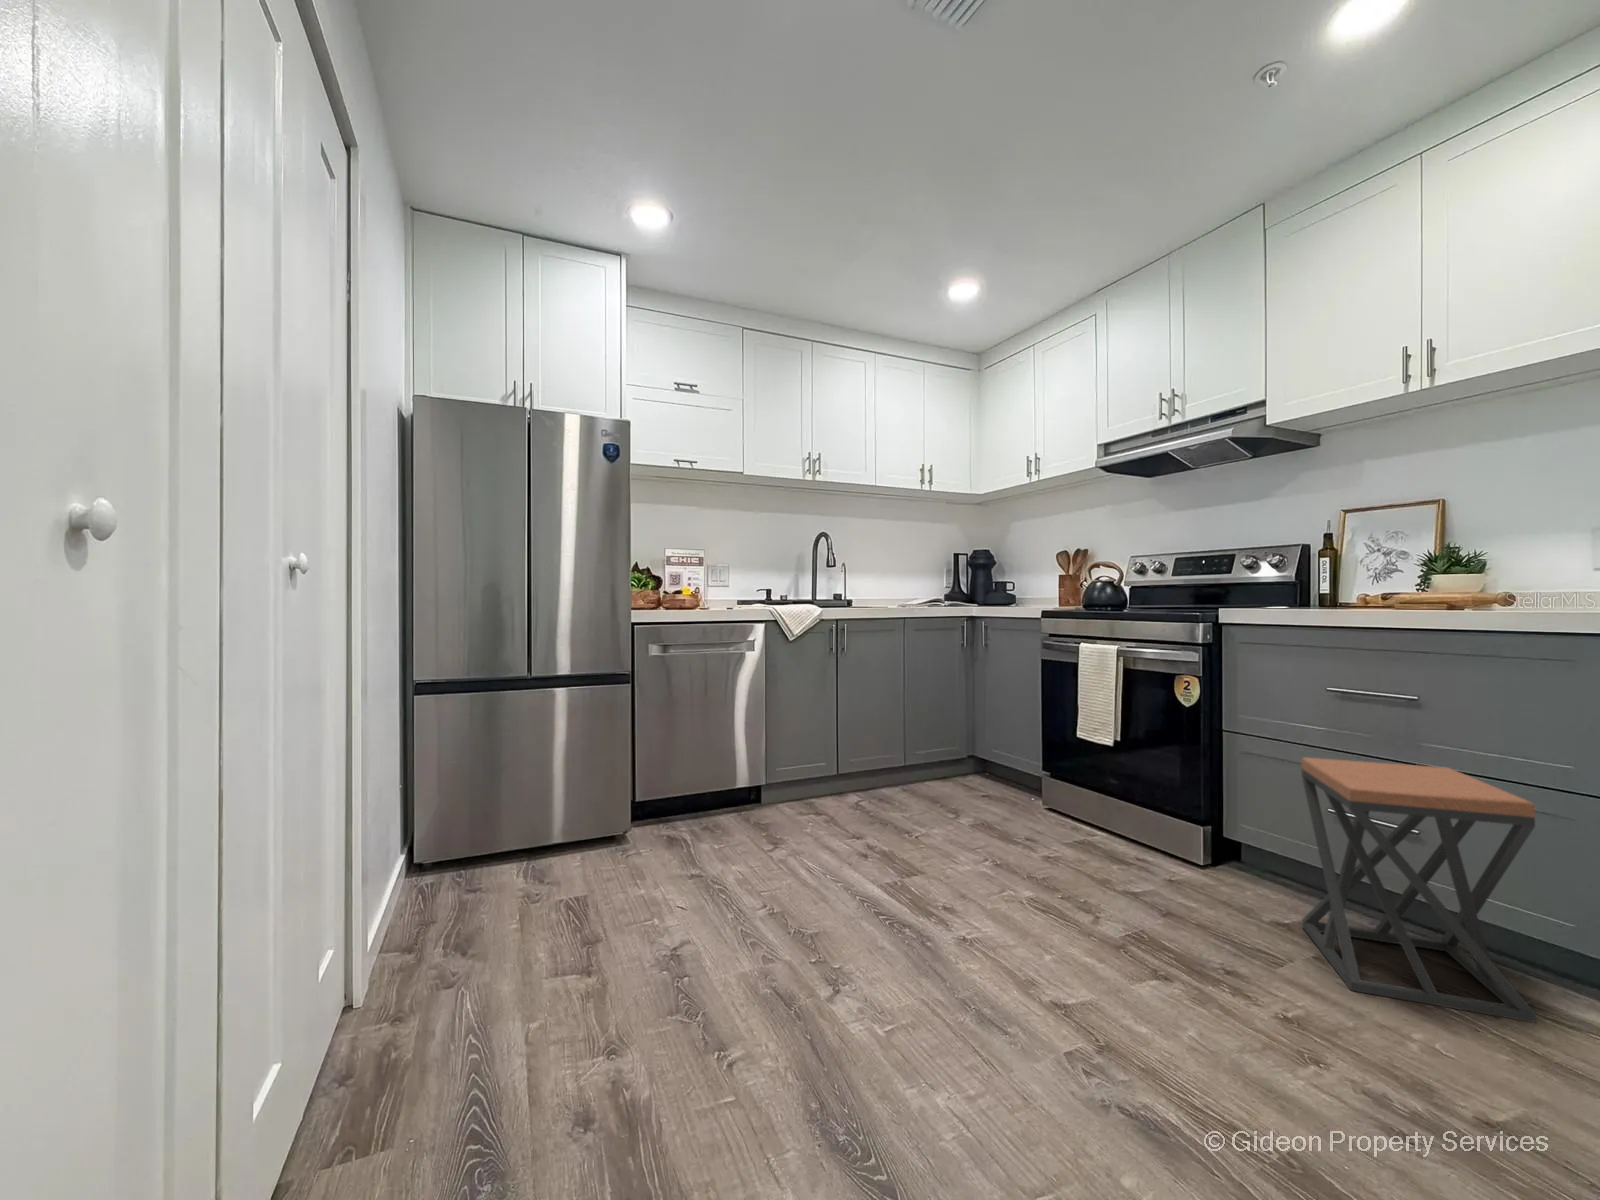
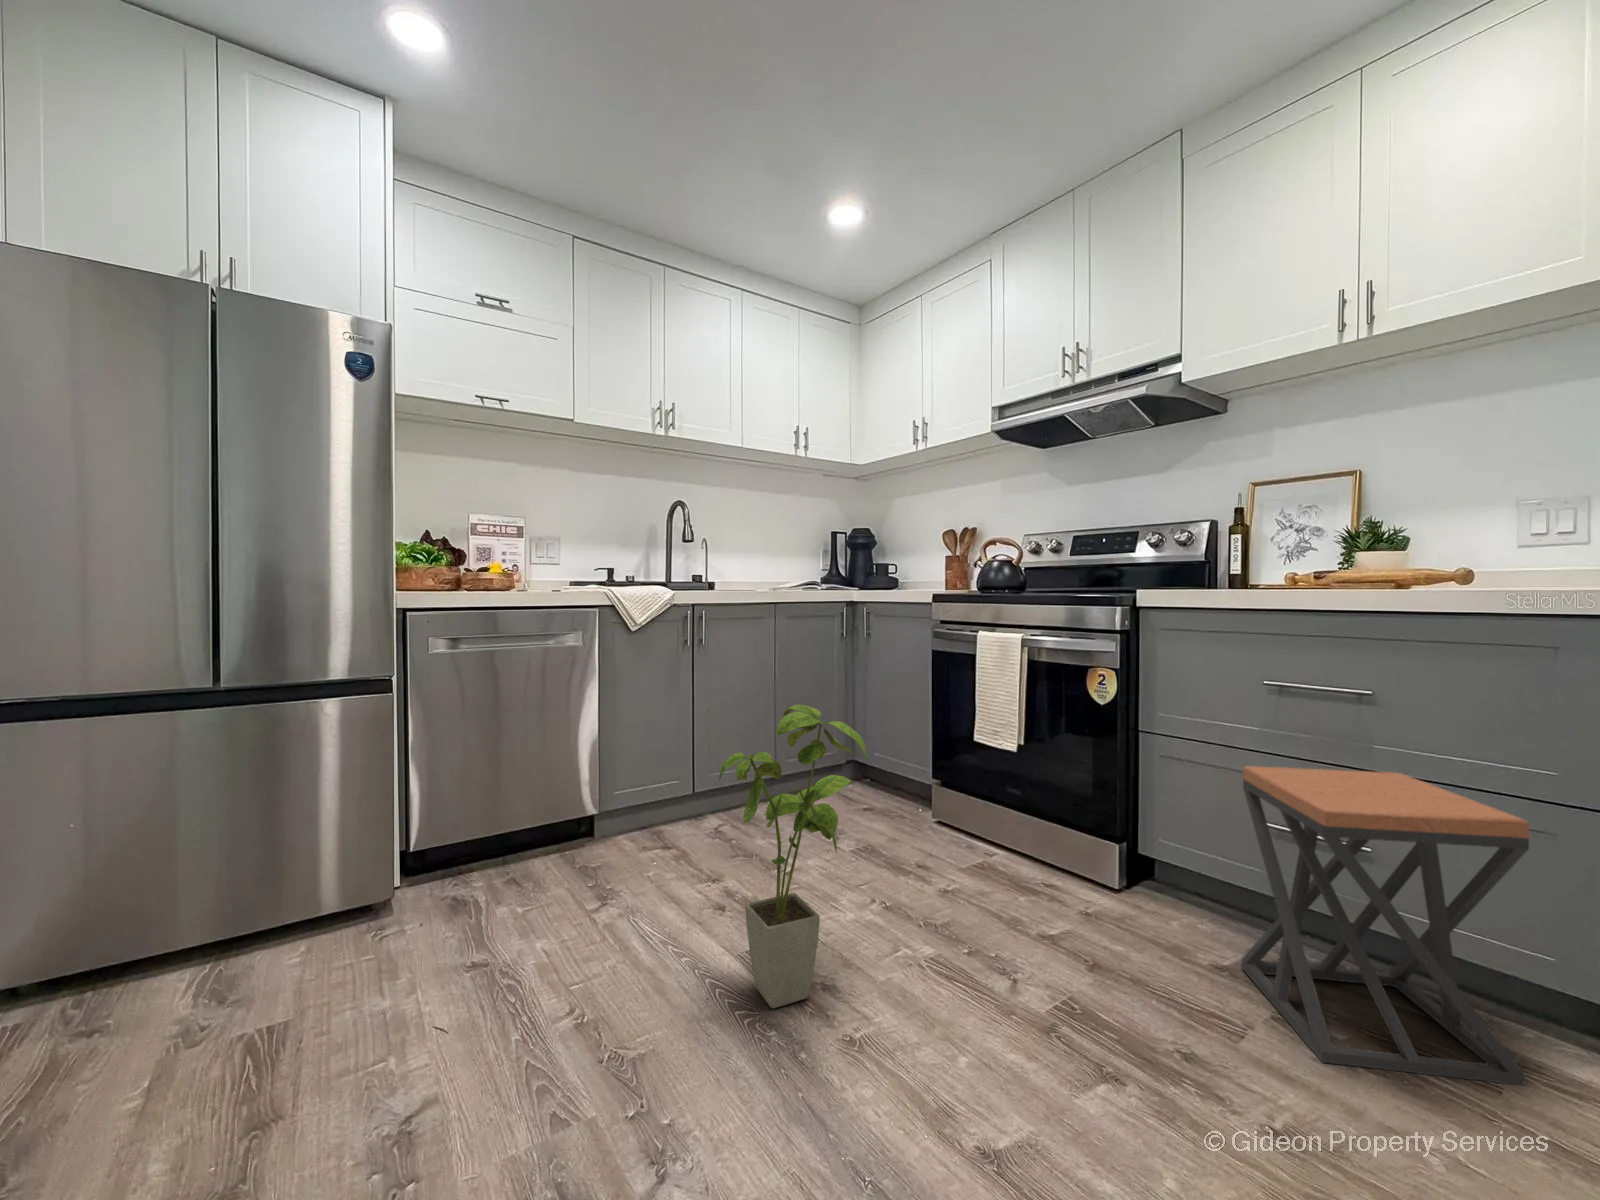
house plant: none [865,696,977,918] -> present [719,704,869,1008]

